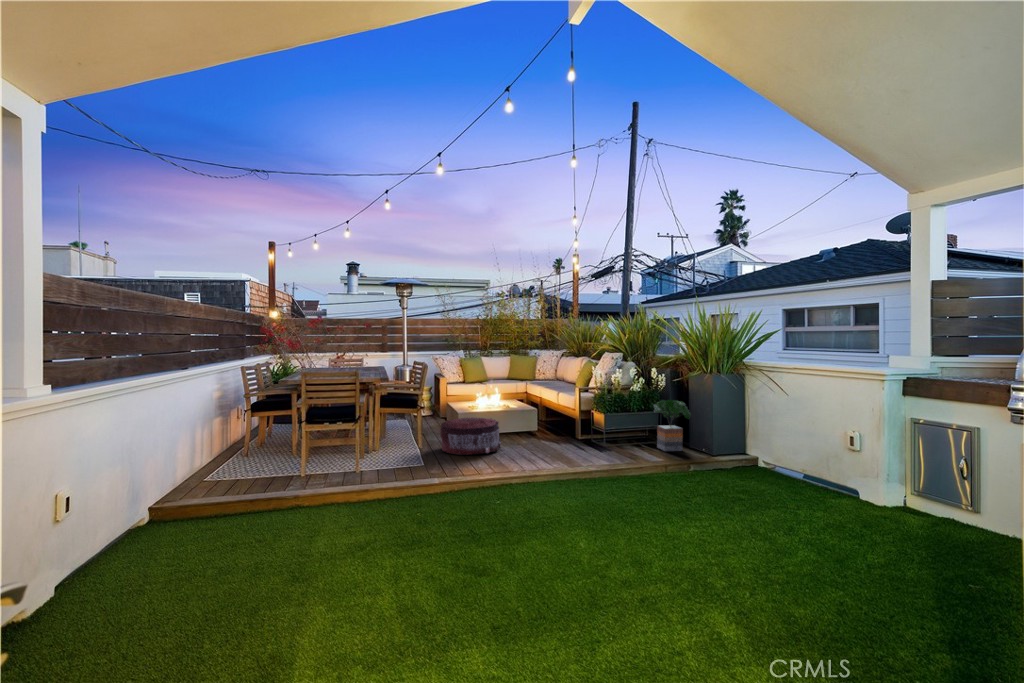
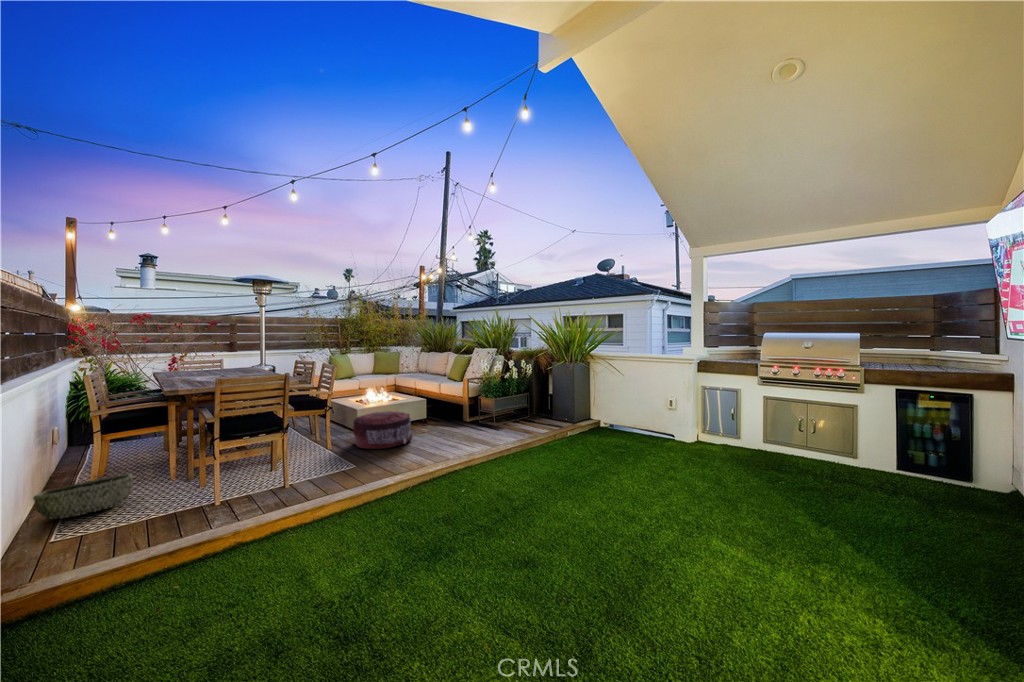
potted tree: present [654,400,690,451] -> none [524,383,554,423]
woven basket: none [197,444,257,469] -> present [33,473,133,519]

